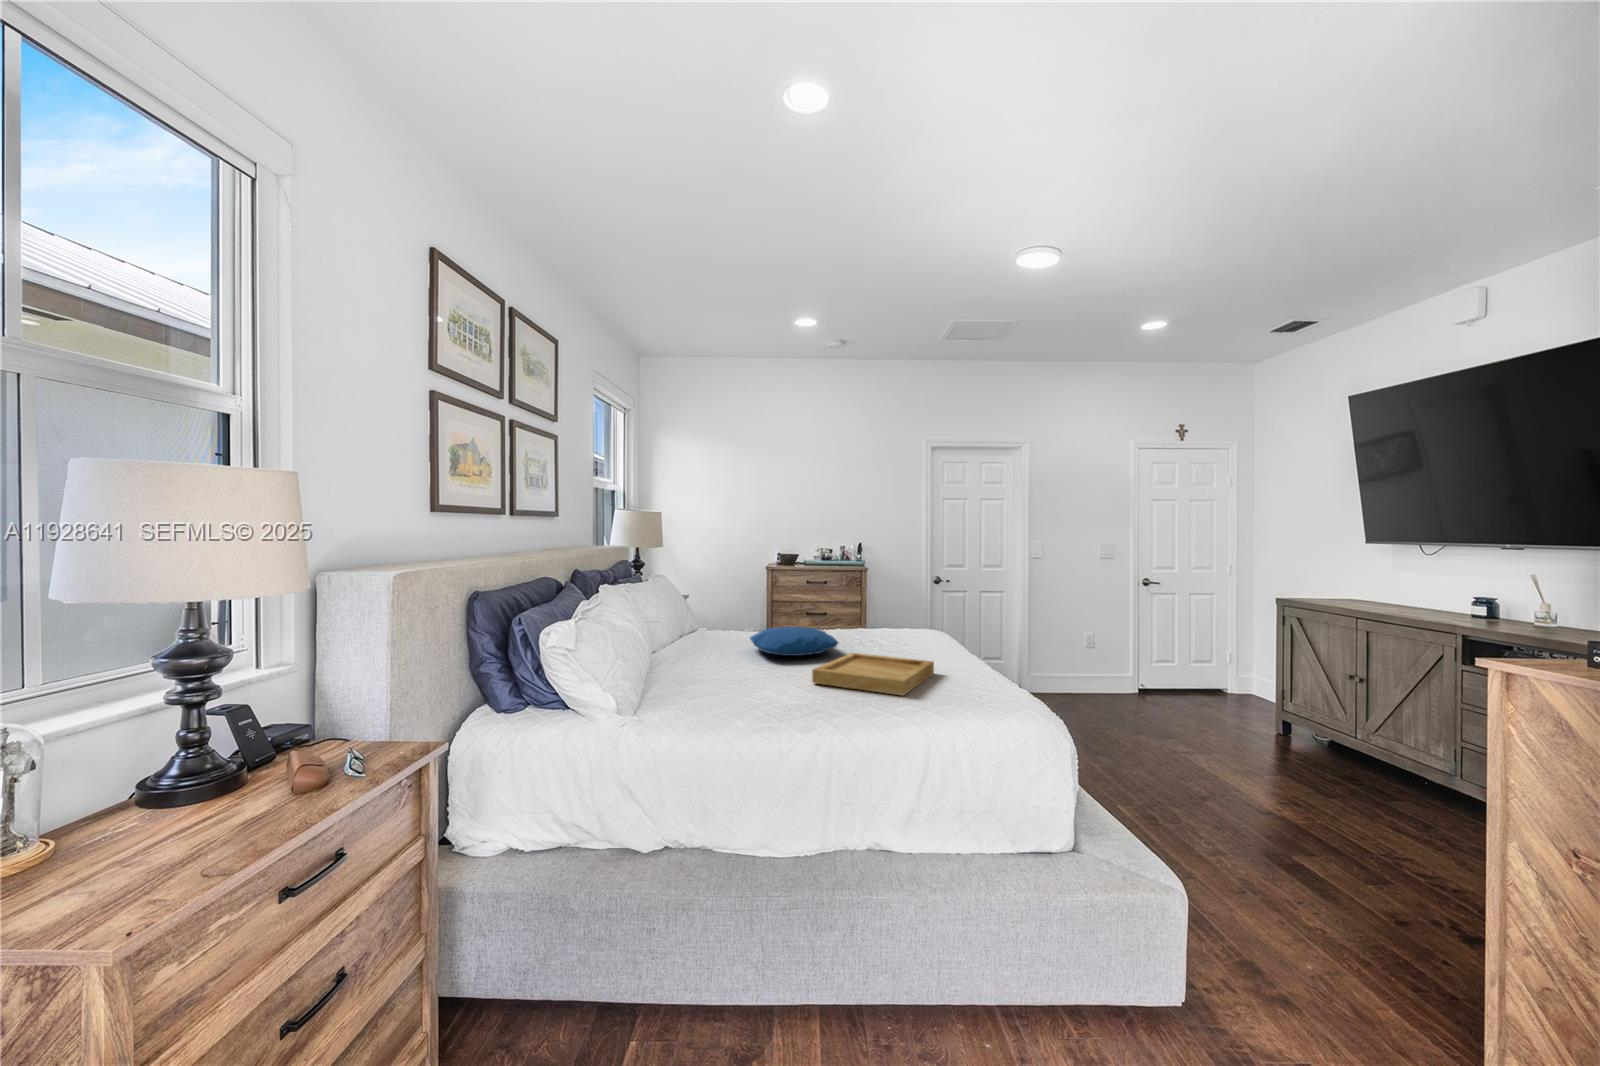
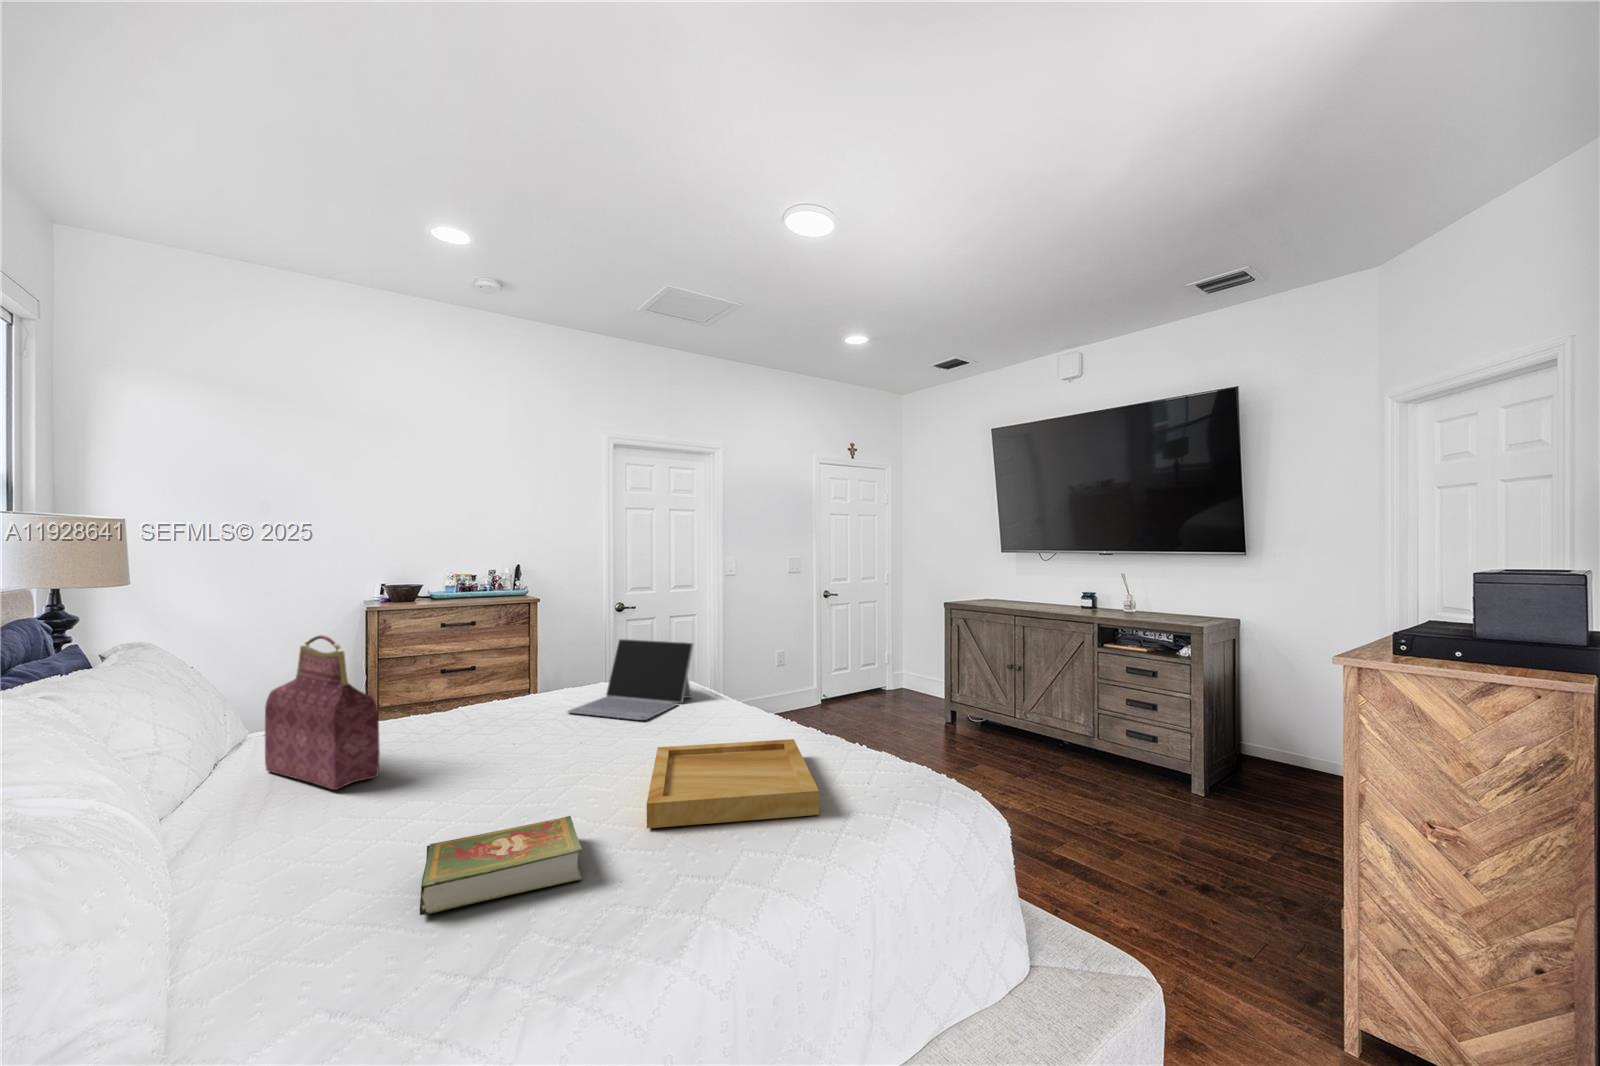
handbag: none [692,574,729,649] -> present [265,635,380,790]
laptop: none [837,595,921,645] -> present [568,639,693,720]
pillow: present [750,627,838,656] -> none [431,711,616,778]
book: none [701,666,778,692] -> present [420,816,582,915]

